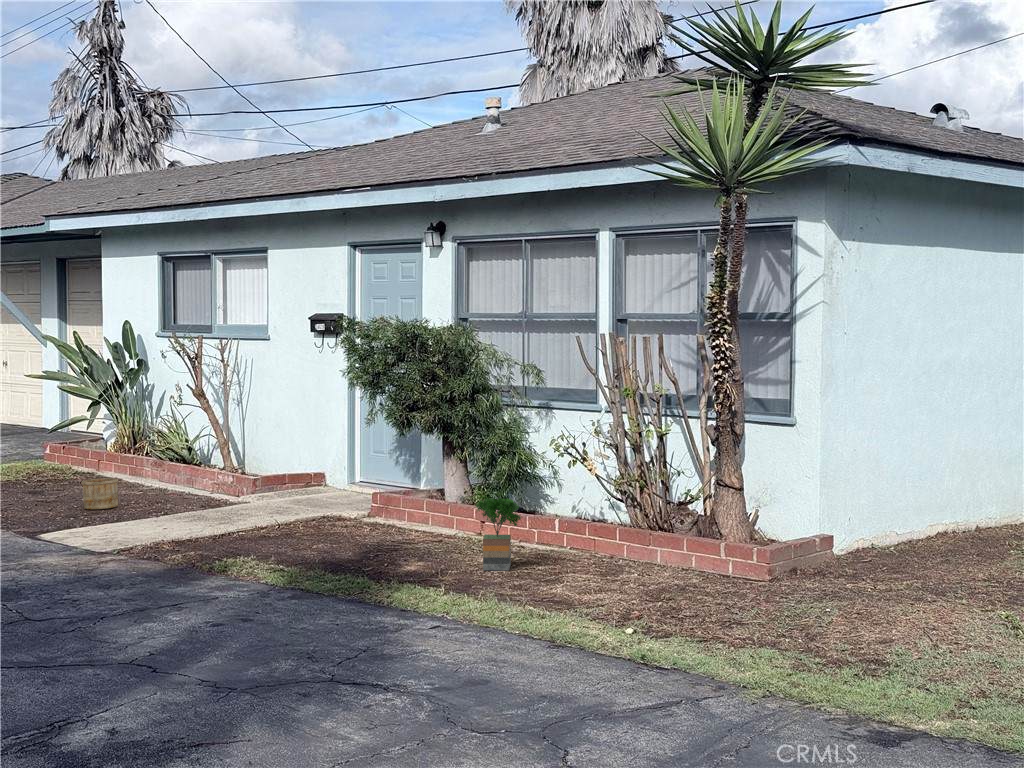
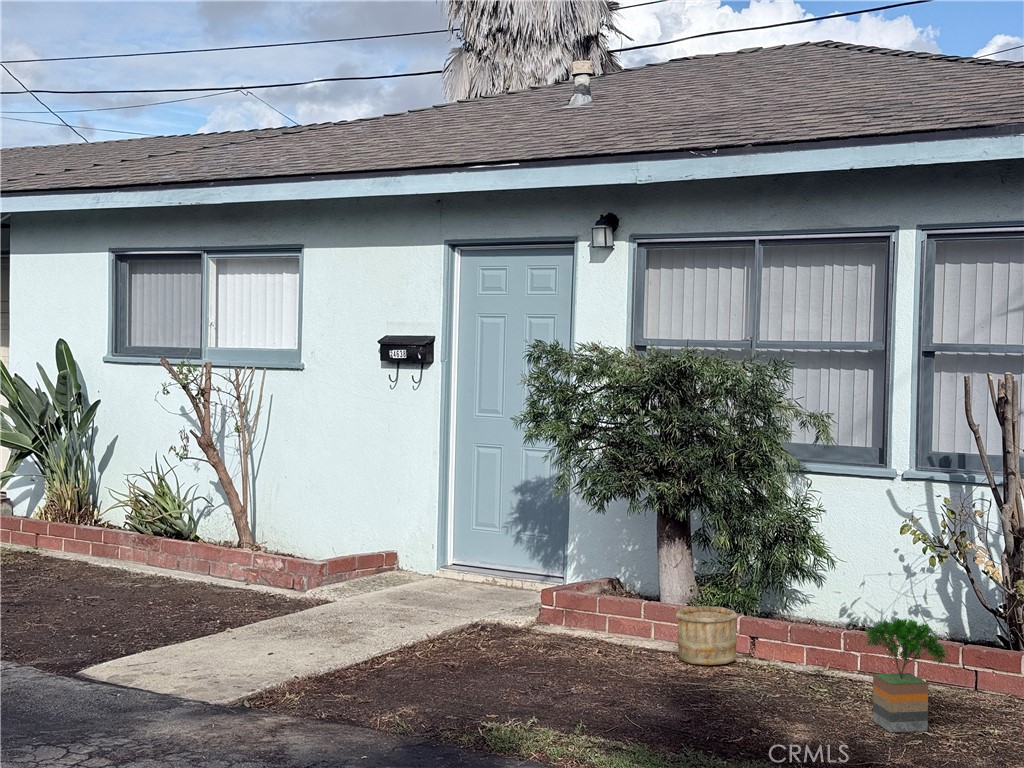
wooden bucket: present [81,478,118,509] -> present [676,606,737,665]

